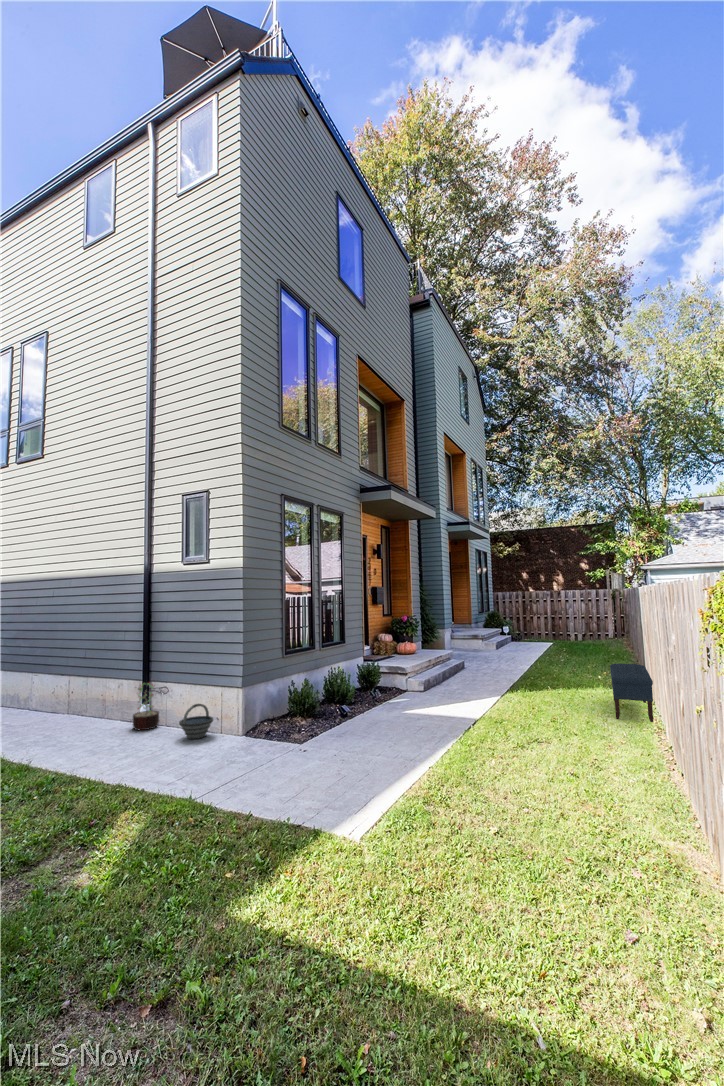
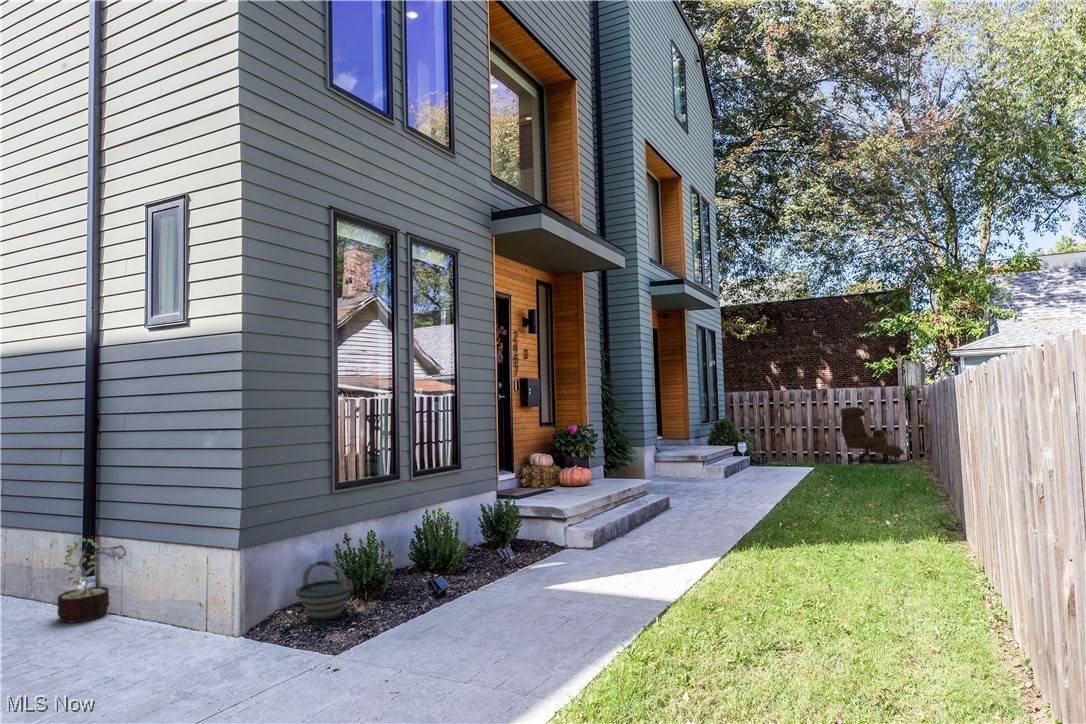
lounge chair: none [570,603,611,641] -> present [841,407,904,463]
bench: present [610,664,653,722] -> none [908,501,988,607]
bucket: present [179,704,213,739] -> present [296,561,354,620]

